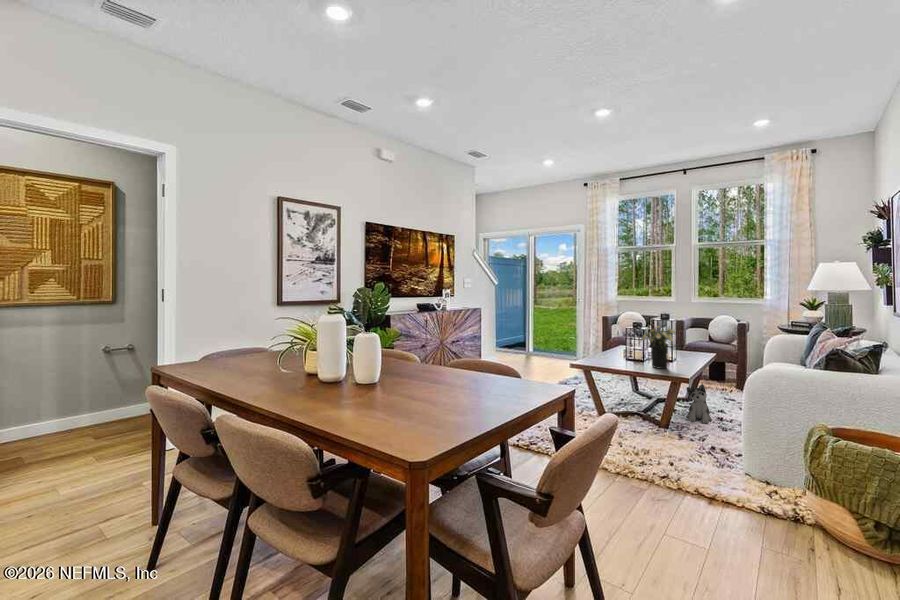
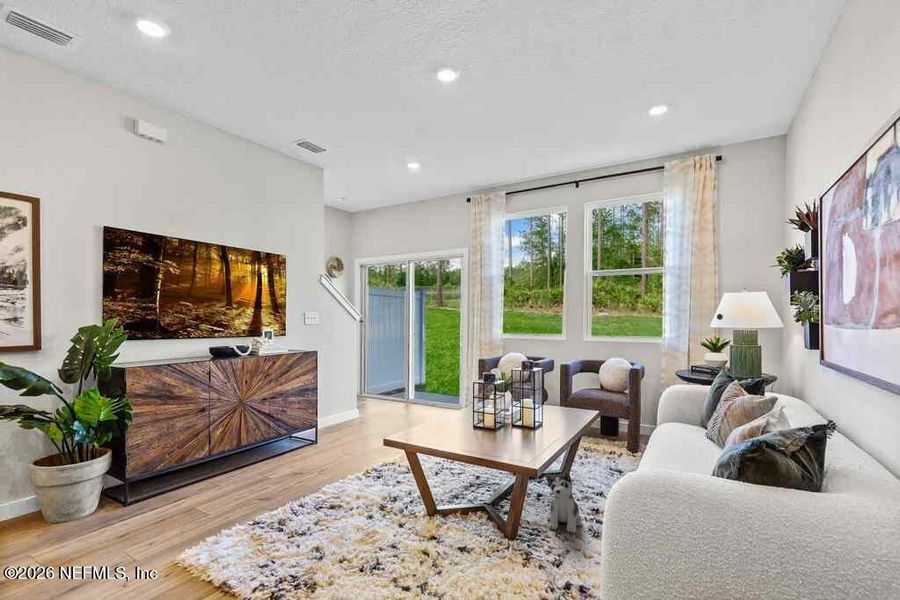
flower arrangement: present [639,326,675,368] -> none [473,381,527,447]

